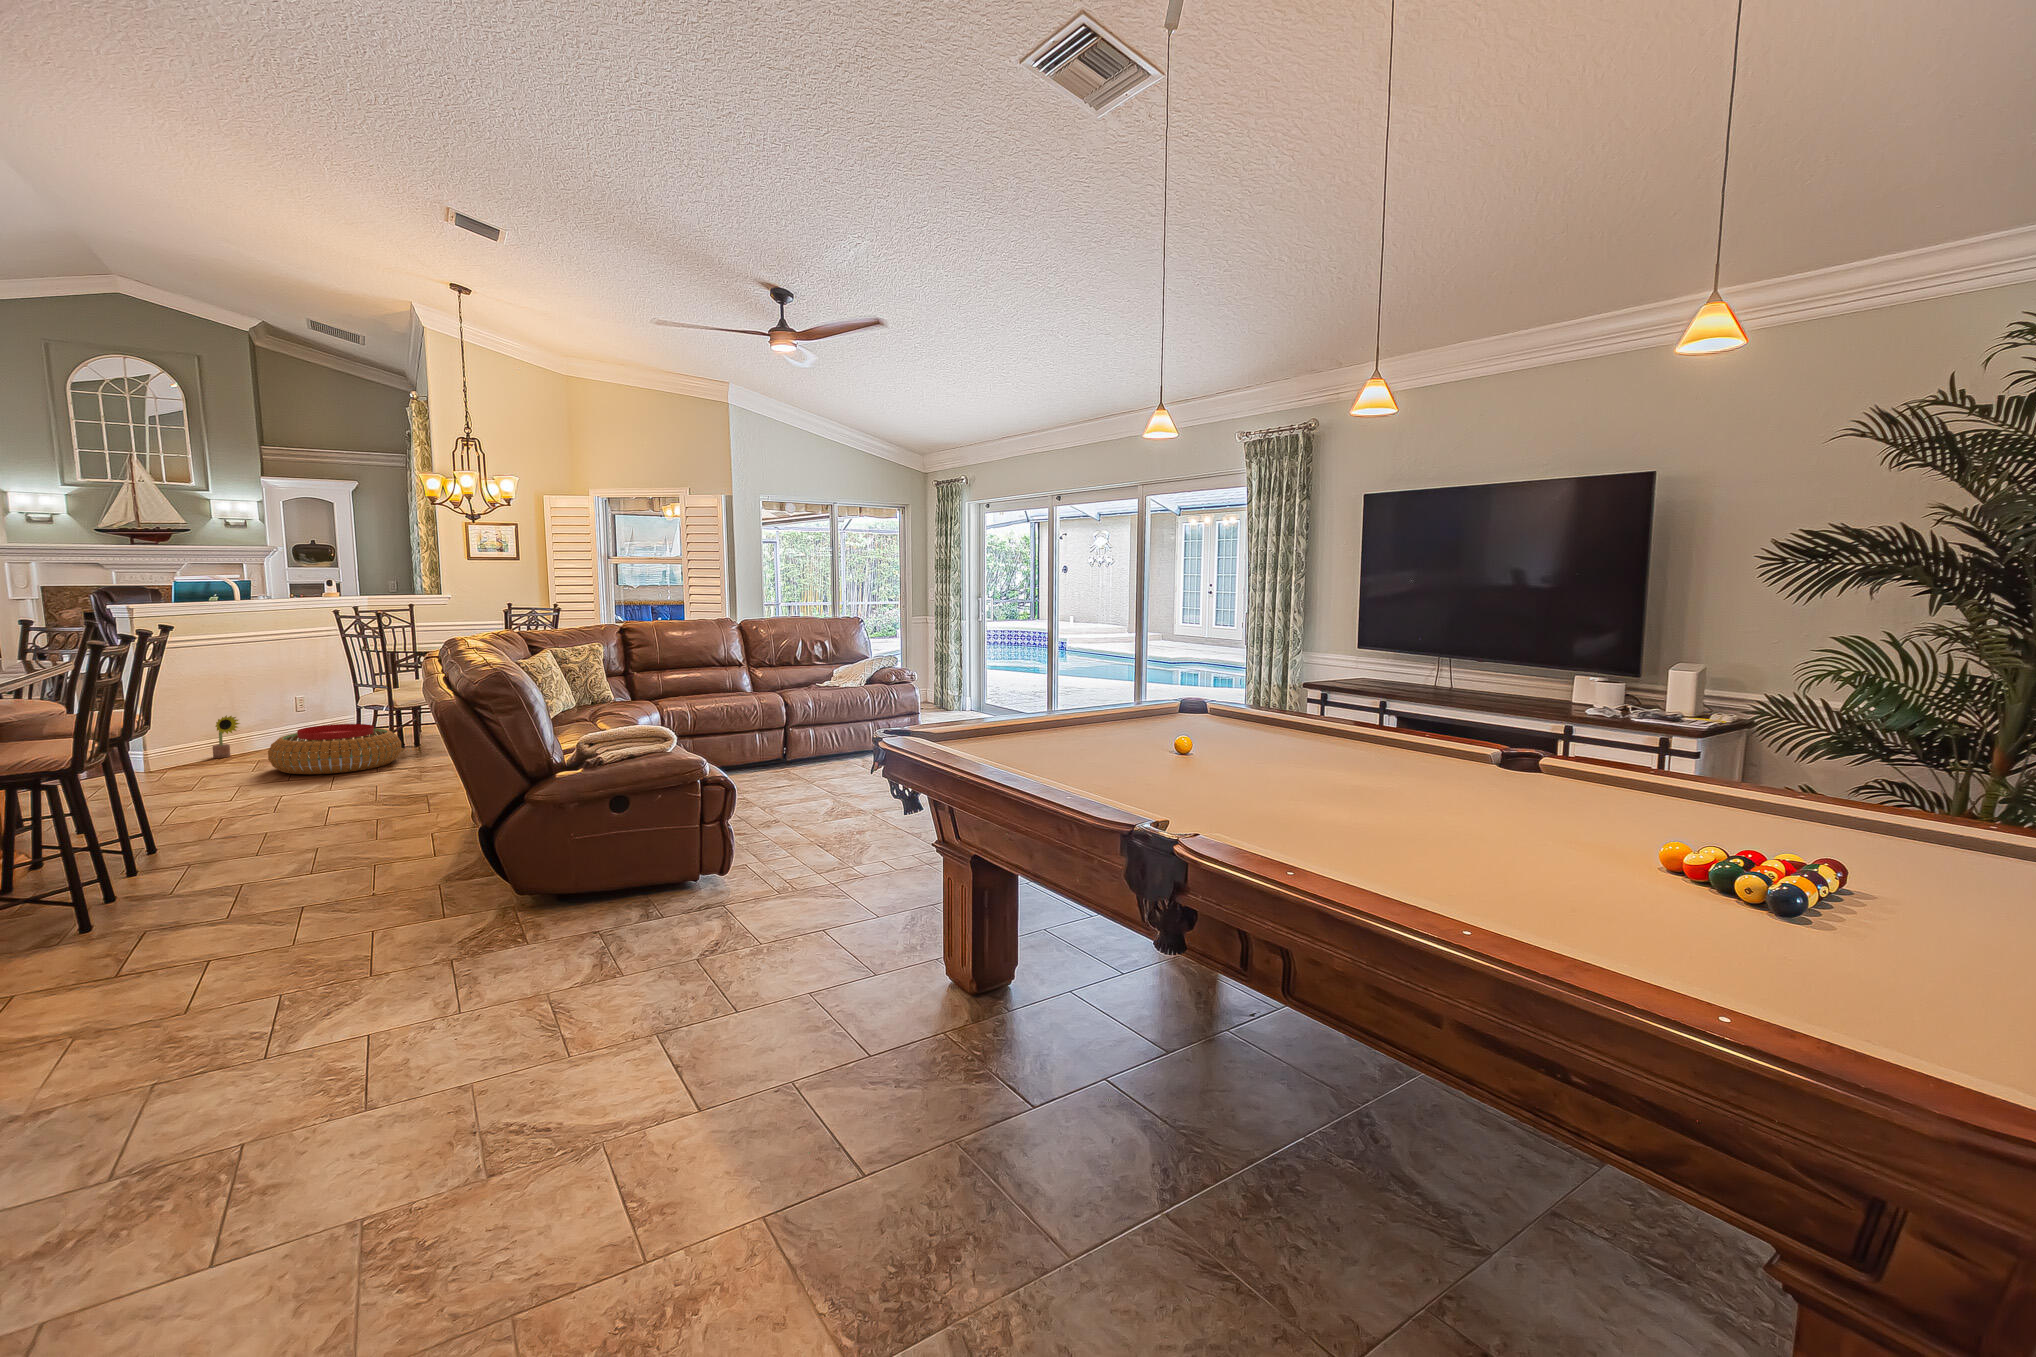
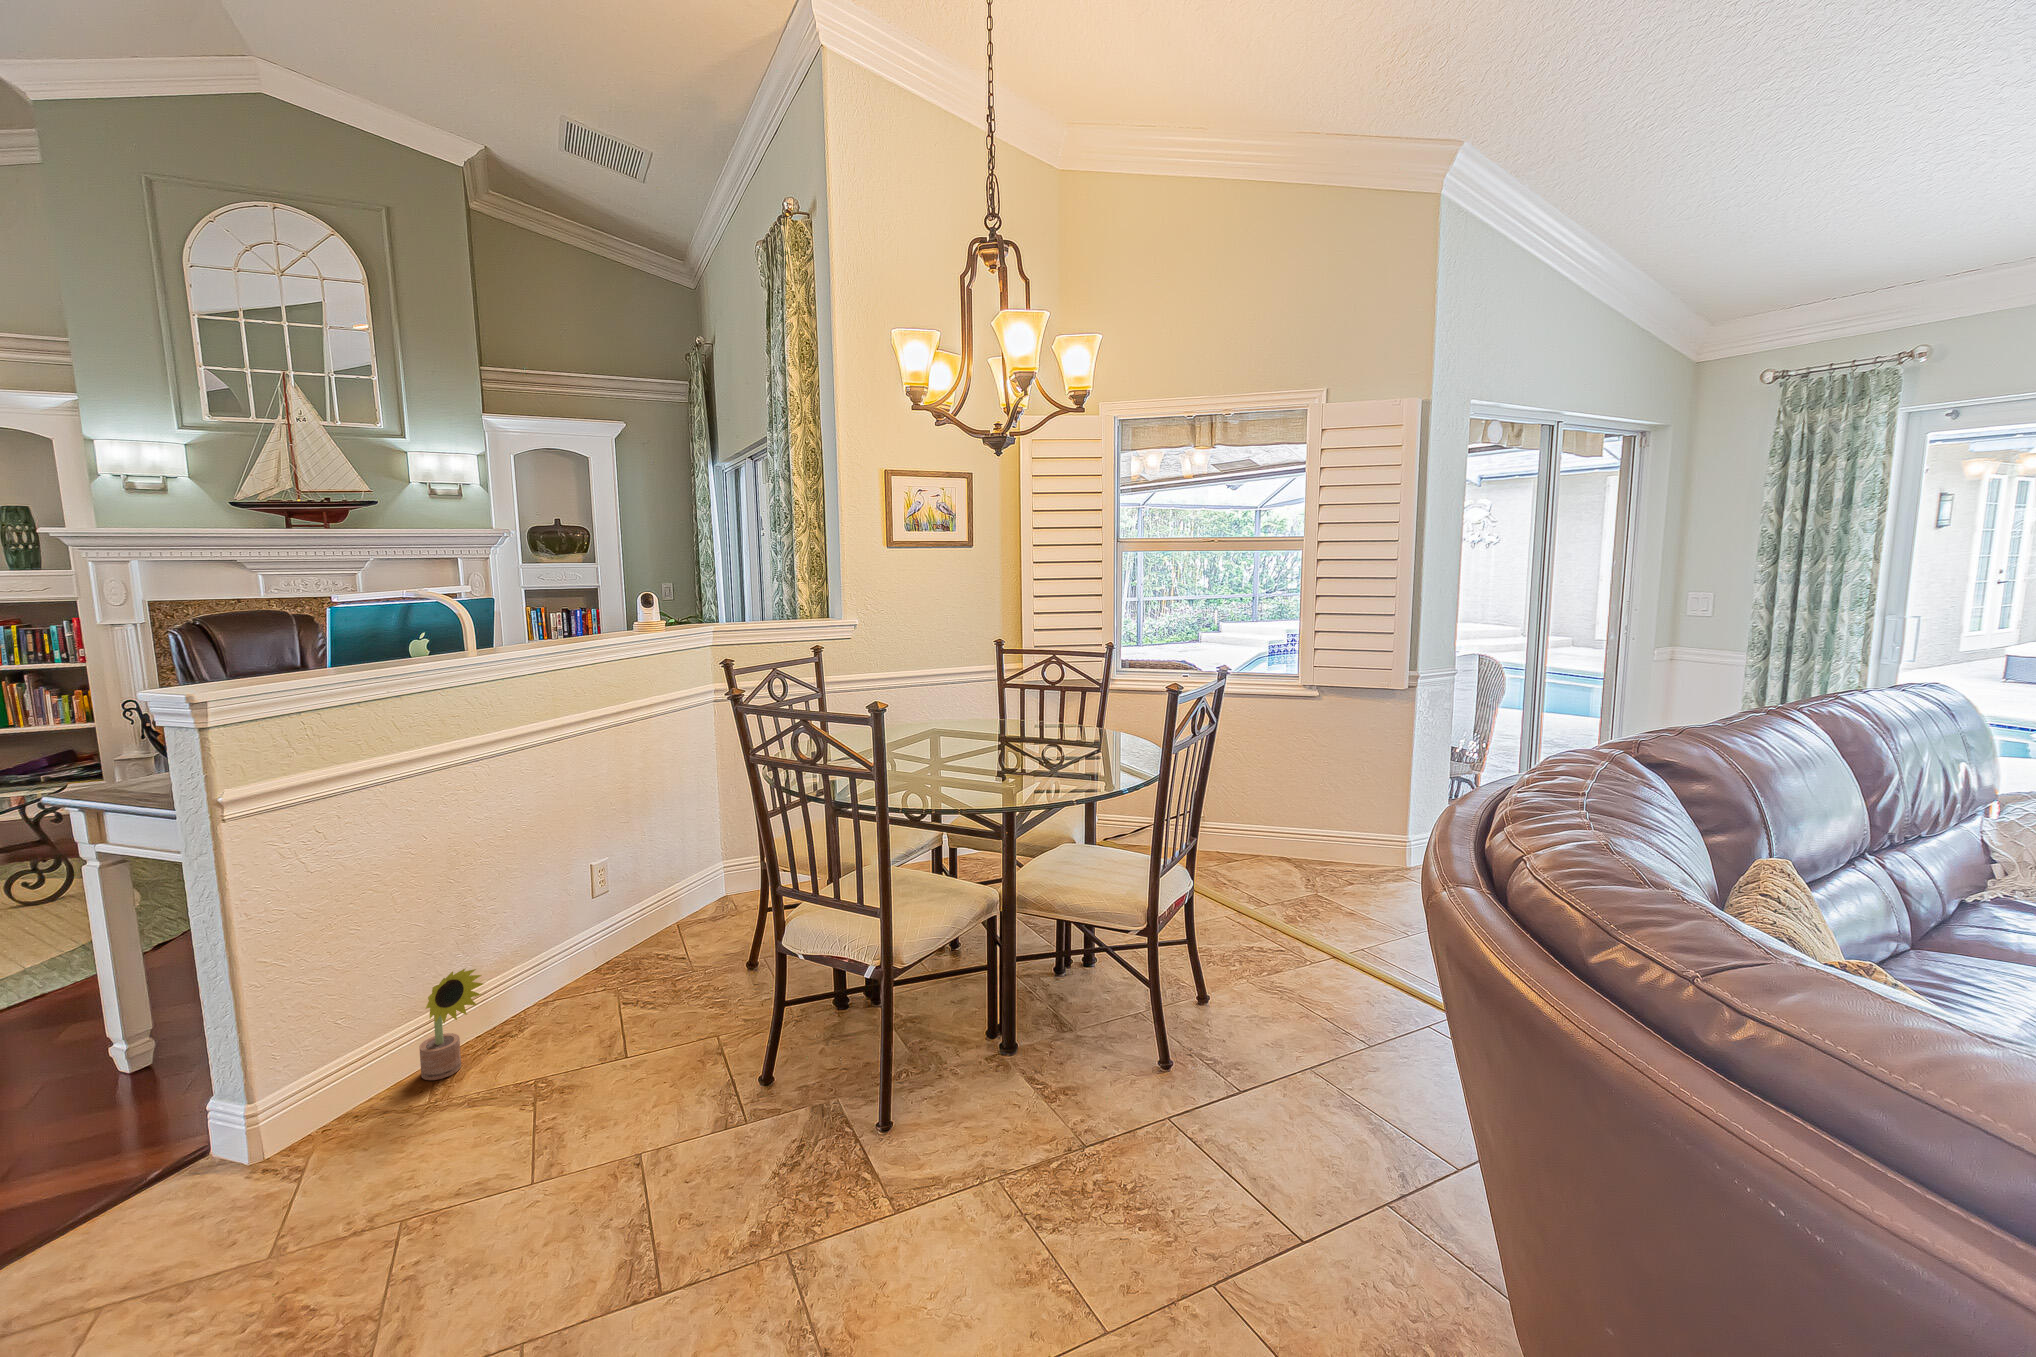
pouf: present [268,724,402,774] -> none [580,1013,913,1275]

